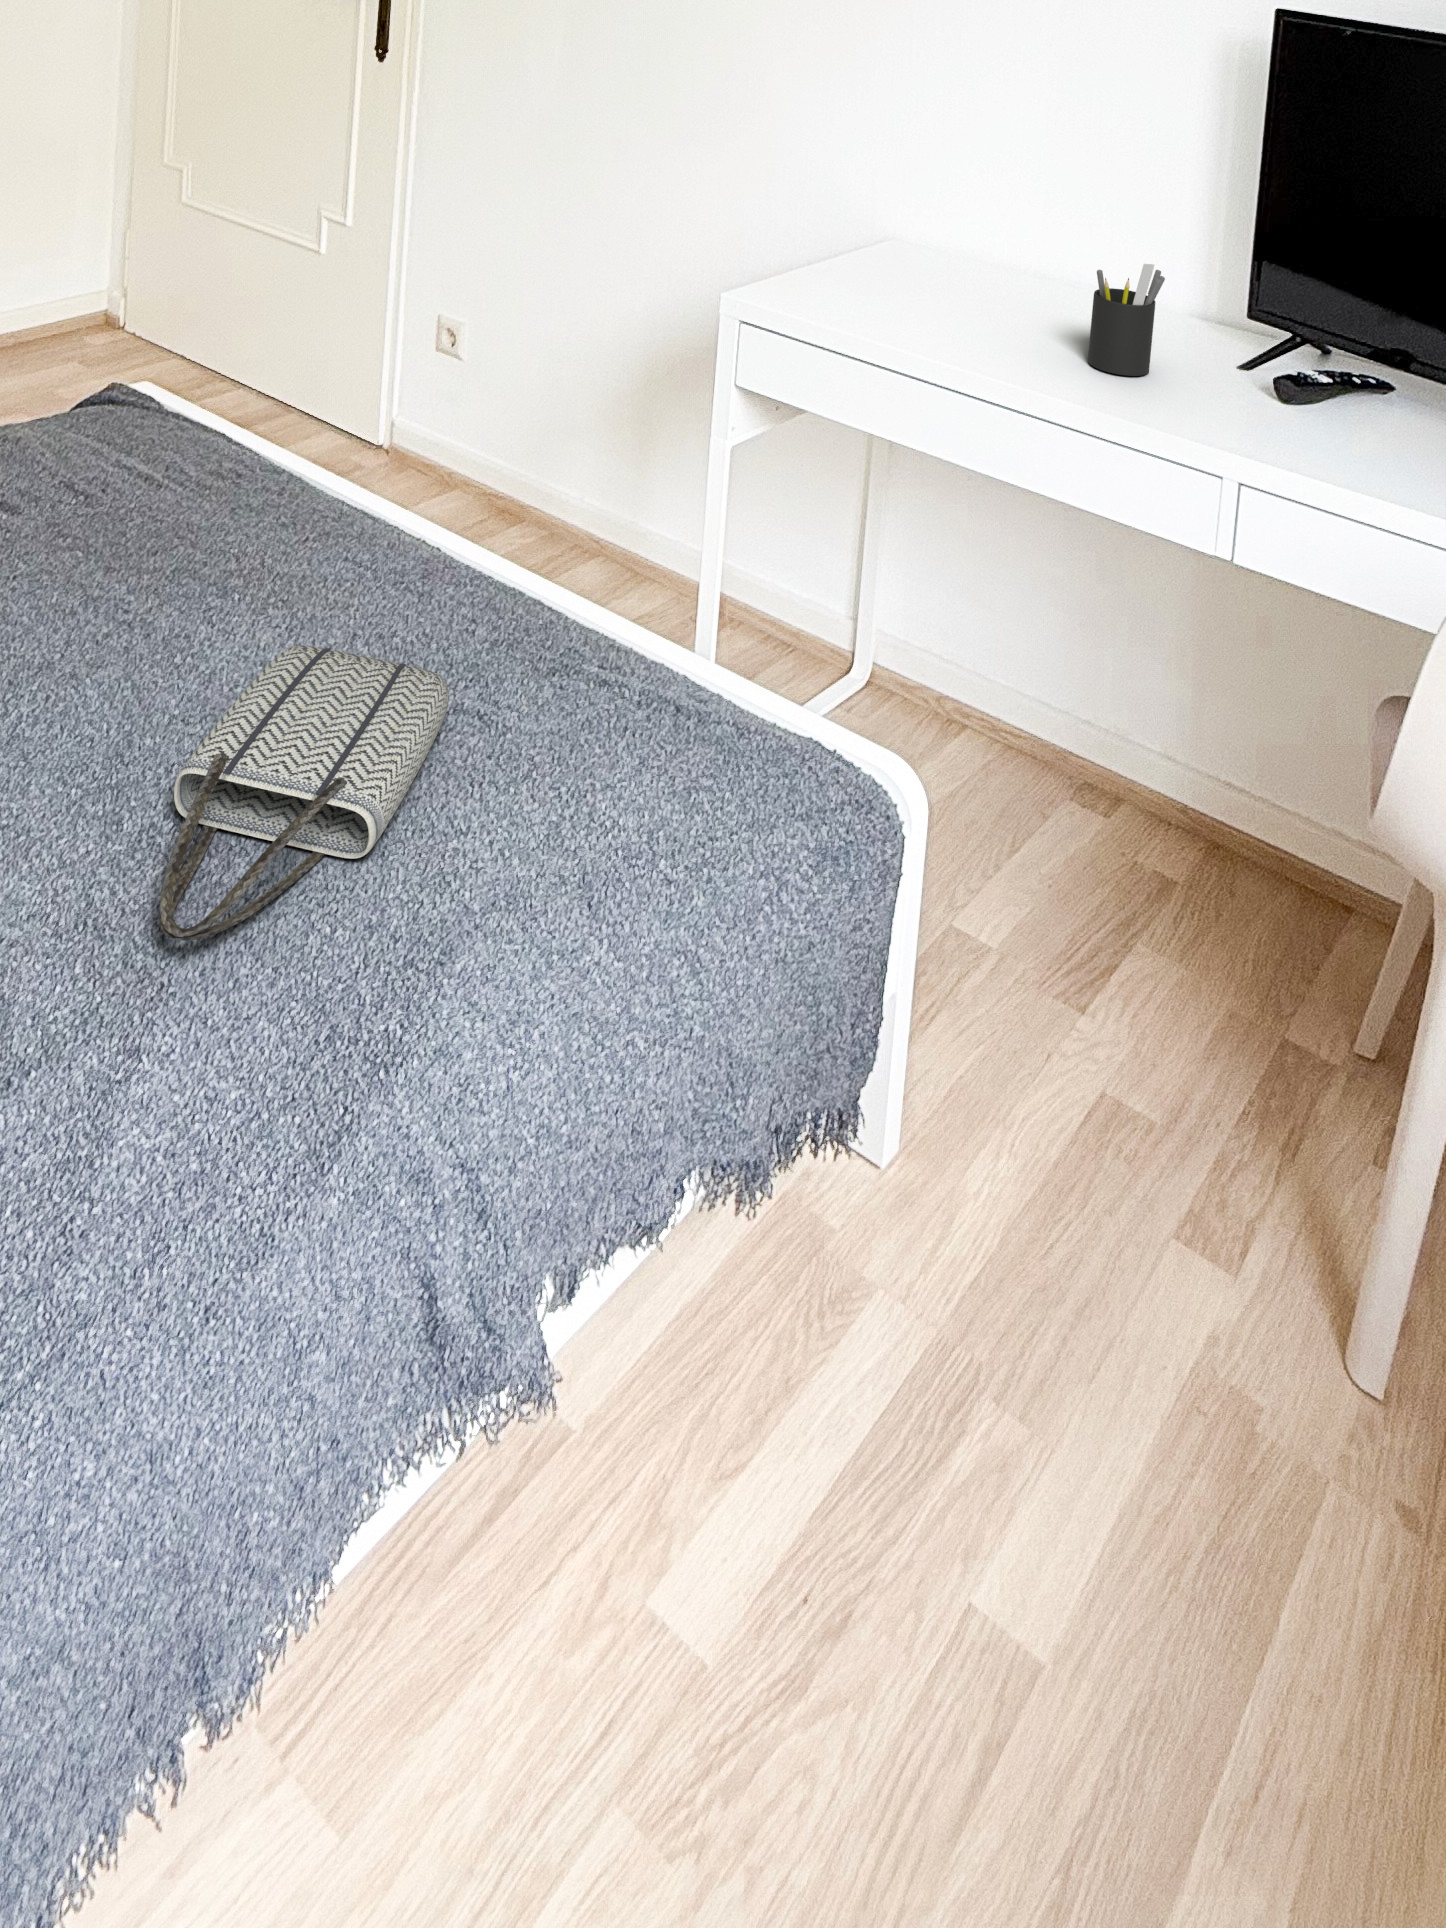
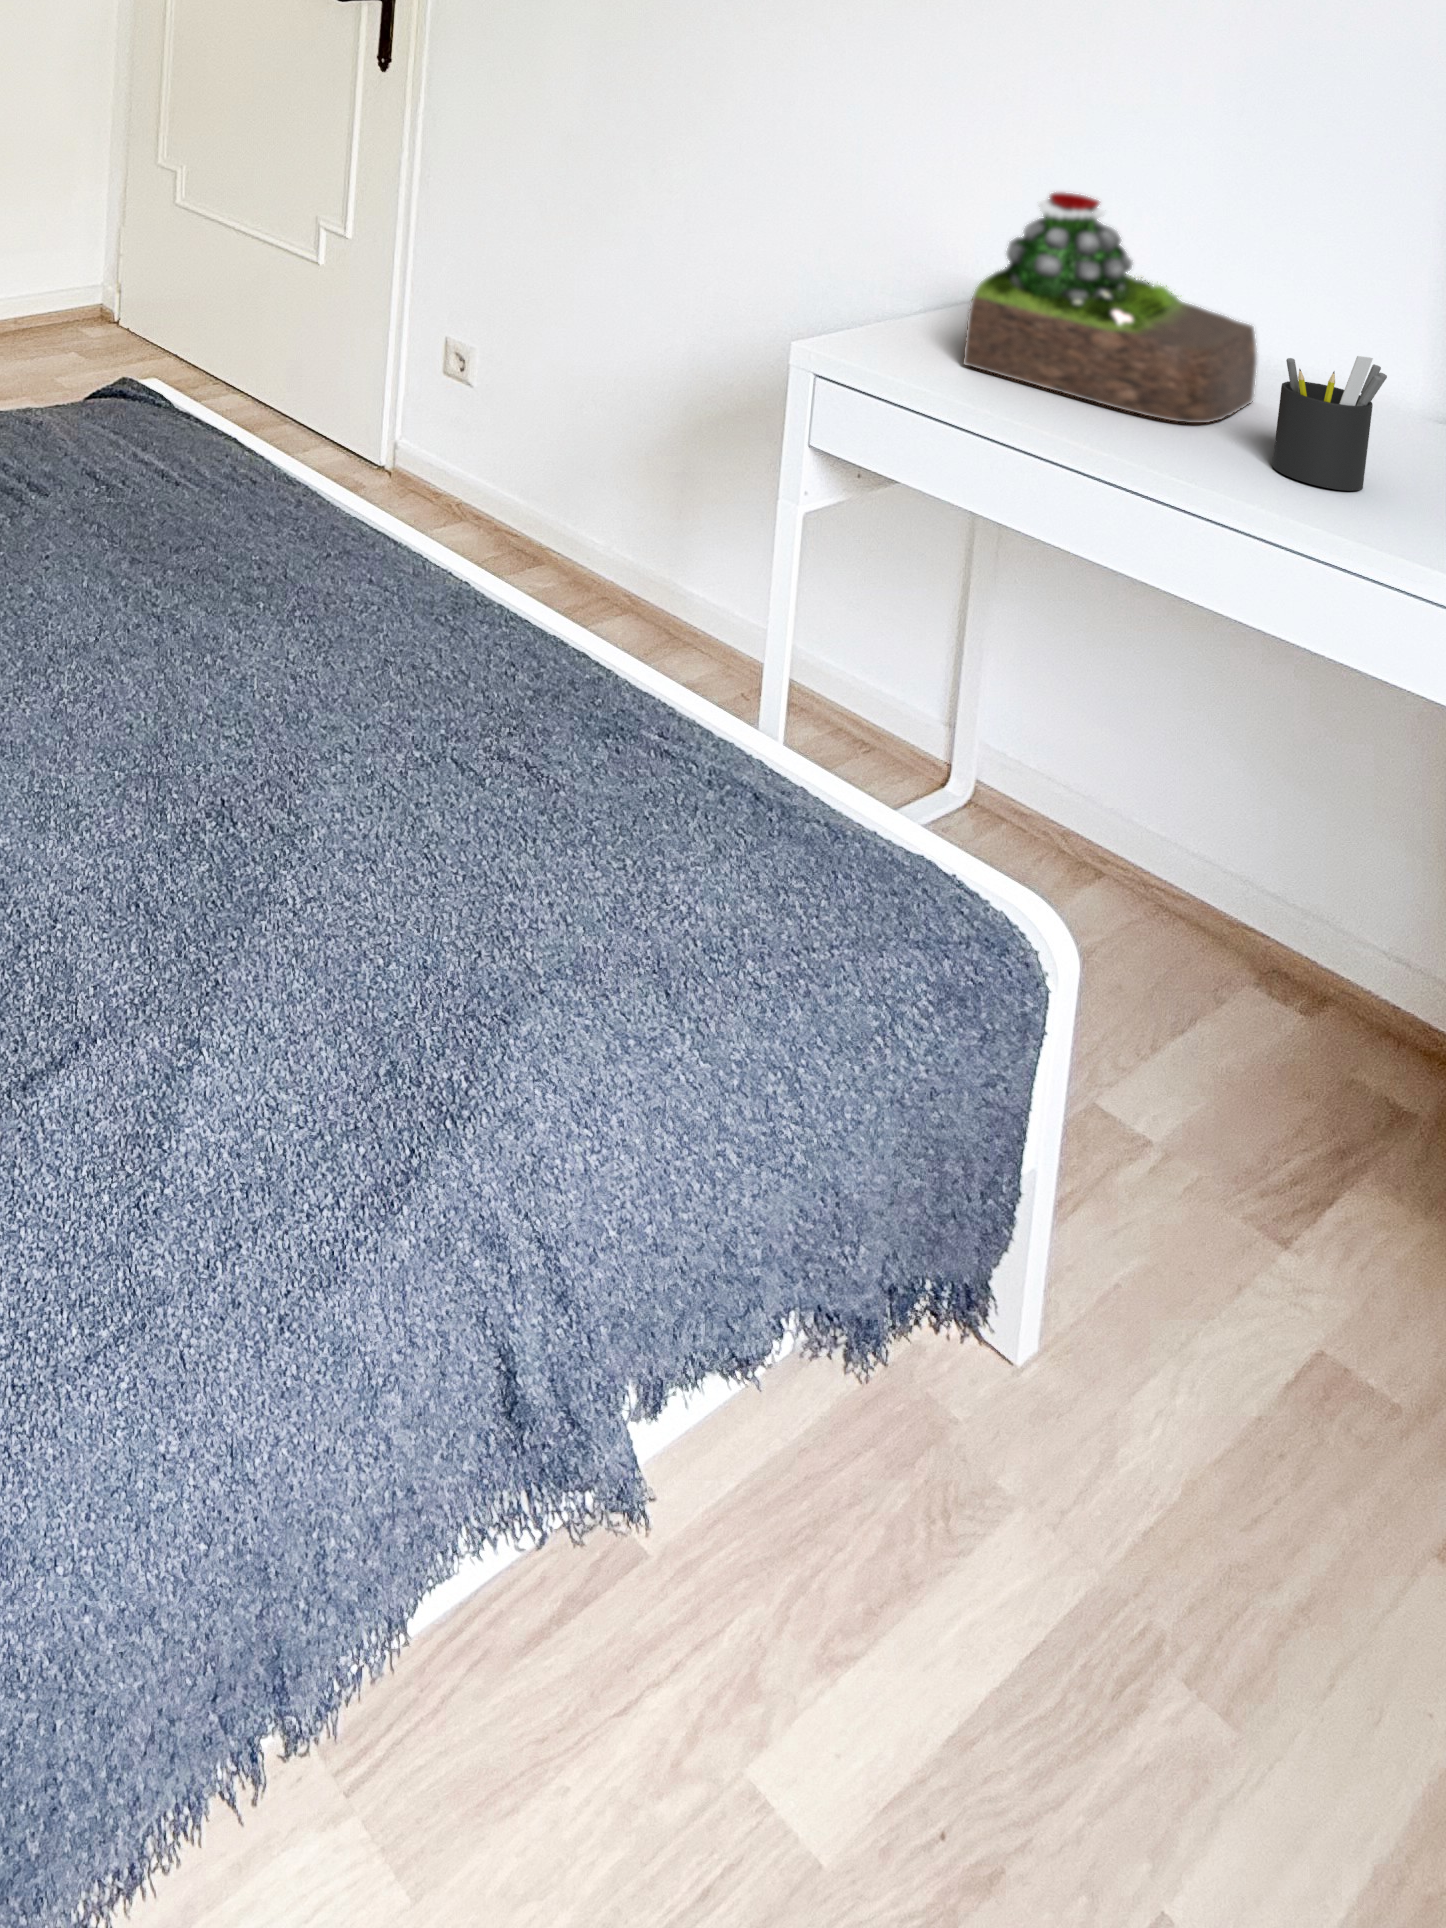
succulent plant: none [866,141,1082,331] -> present [964,192,1257,423]
tote bag: present [159,645,449,941] -> none [210,662,491,942]

